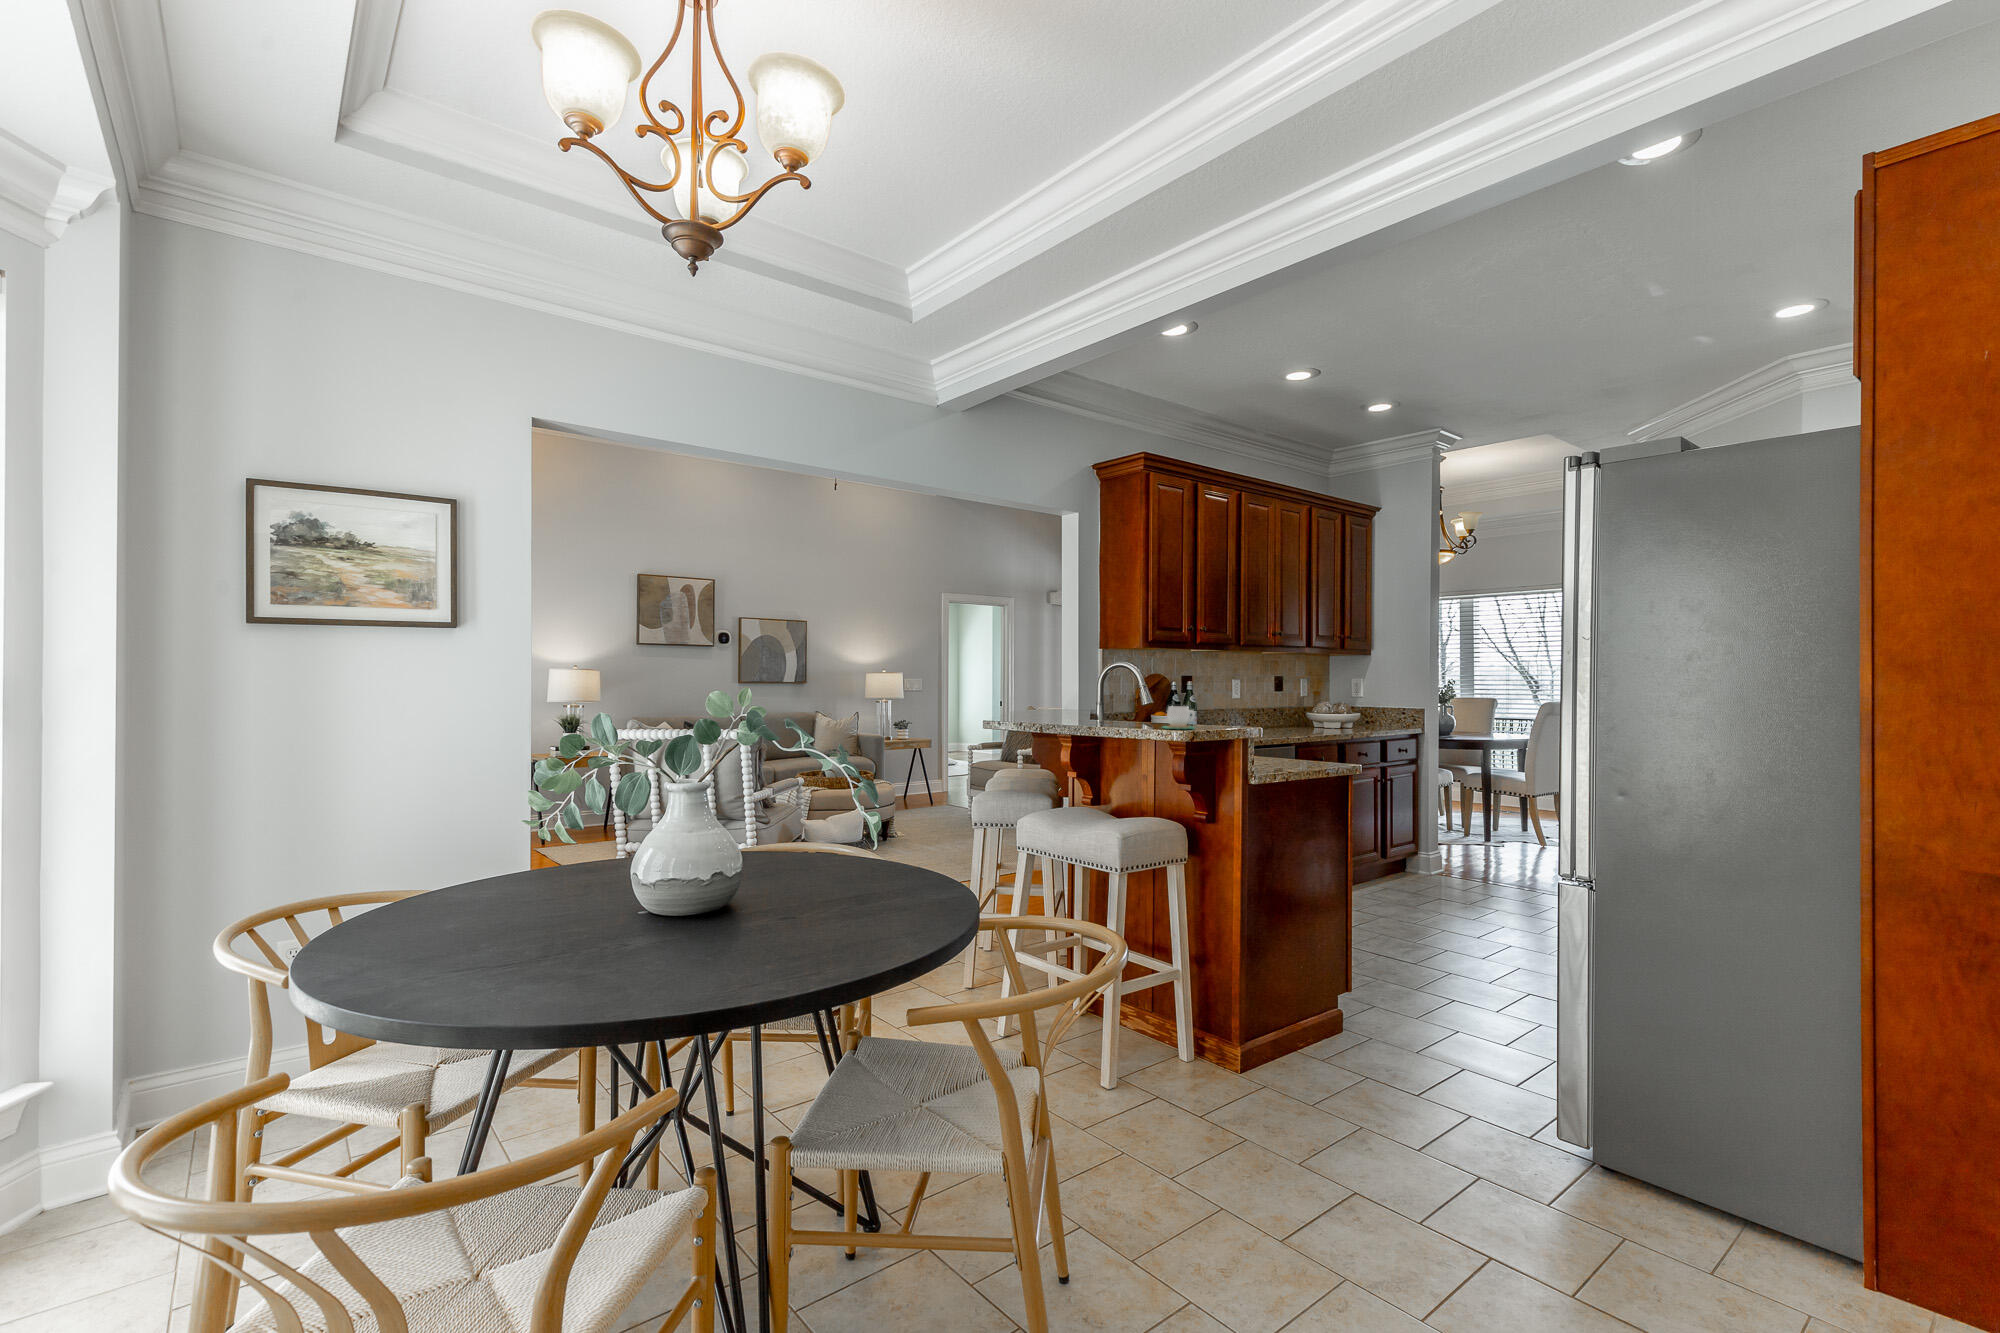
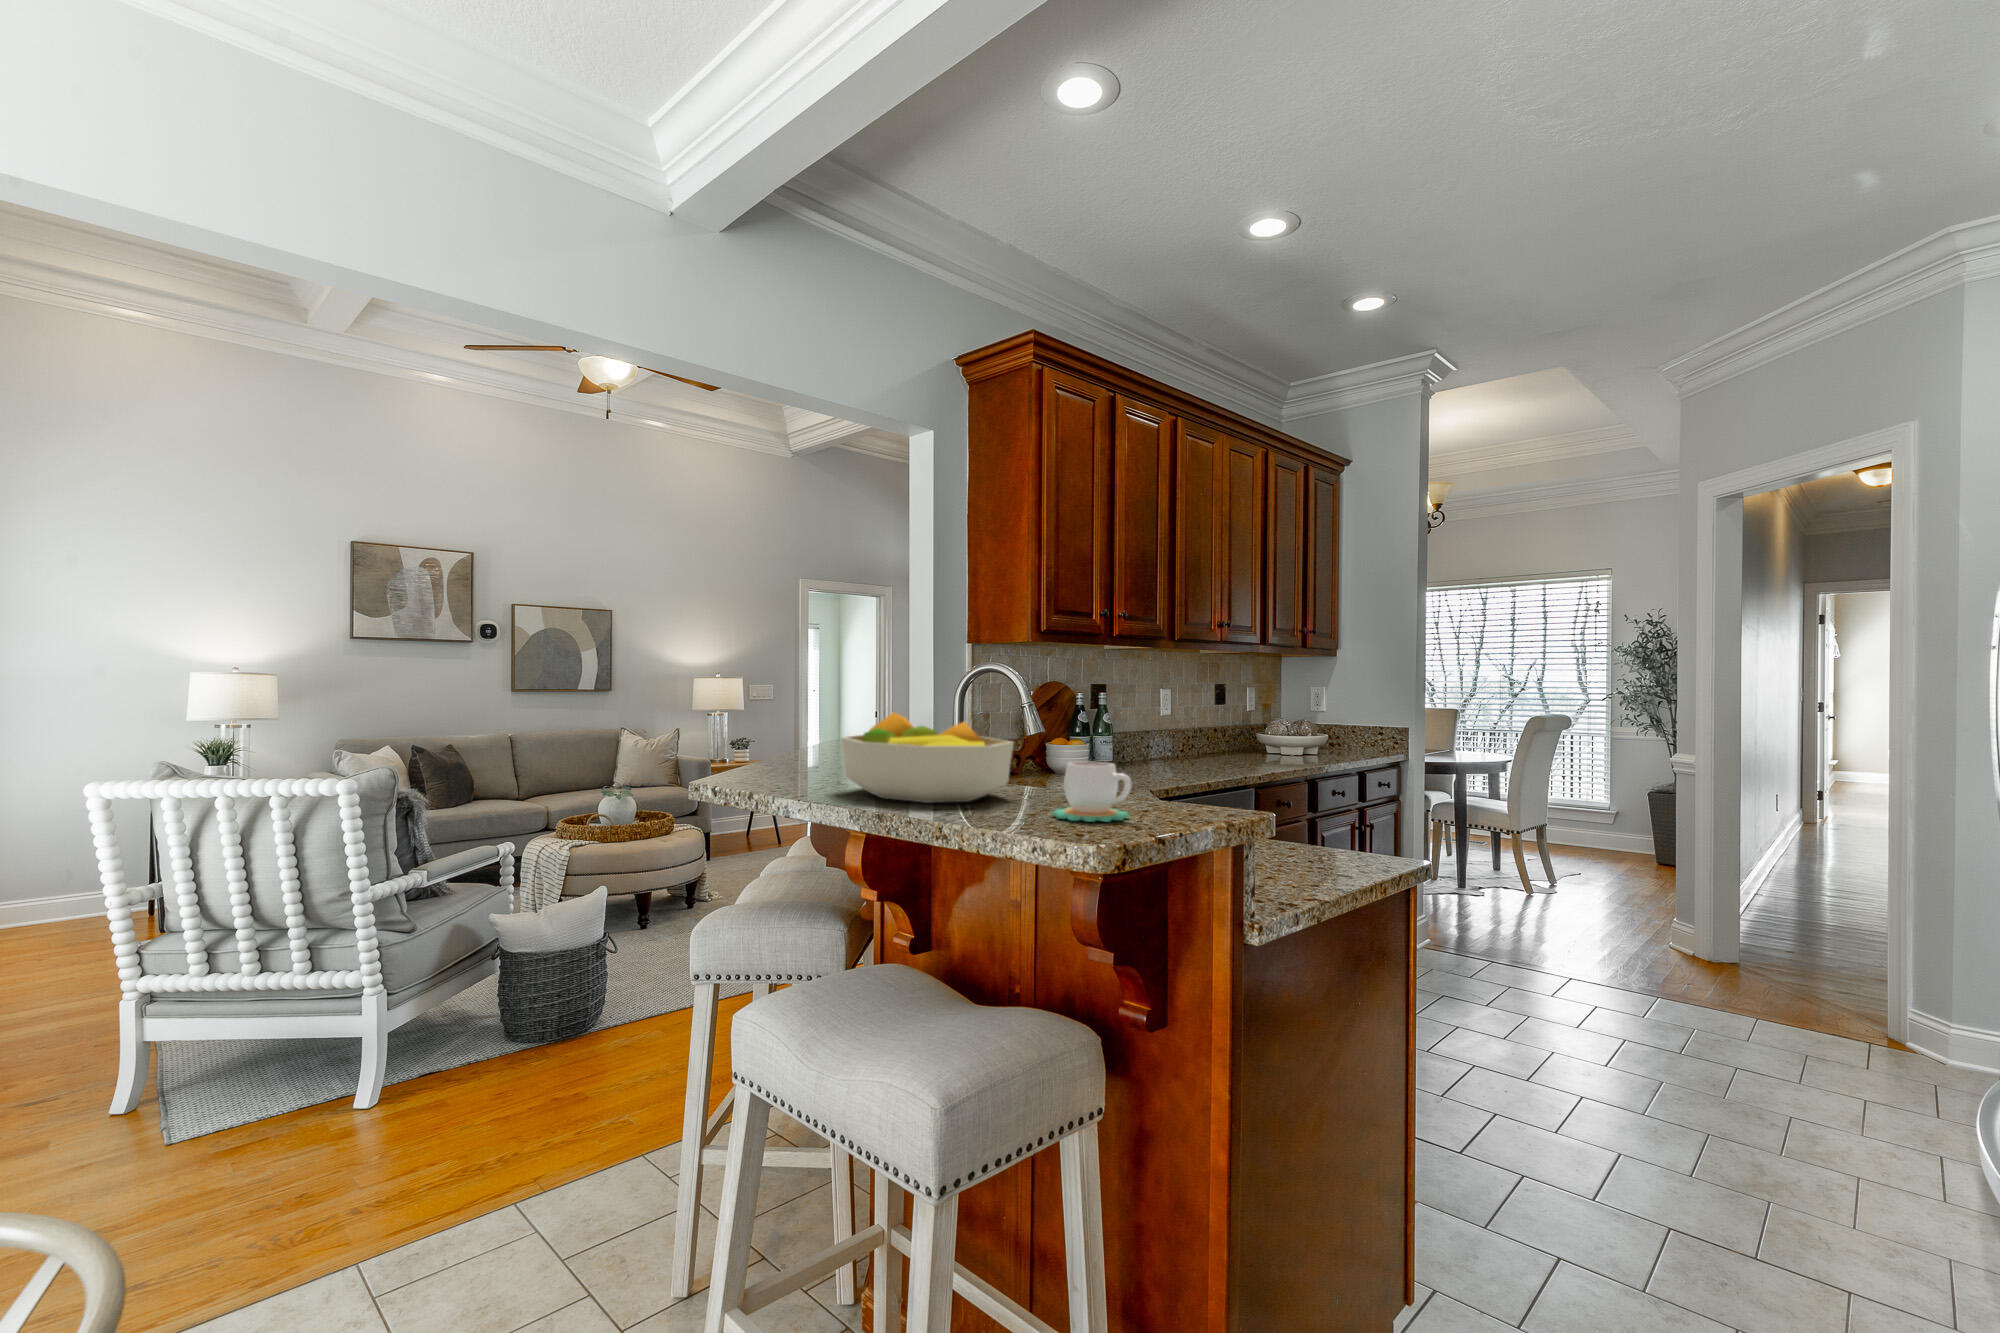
fruit bowl: none [1062,687,1144,726] -> present [841,713,1014,803]

